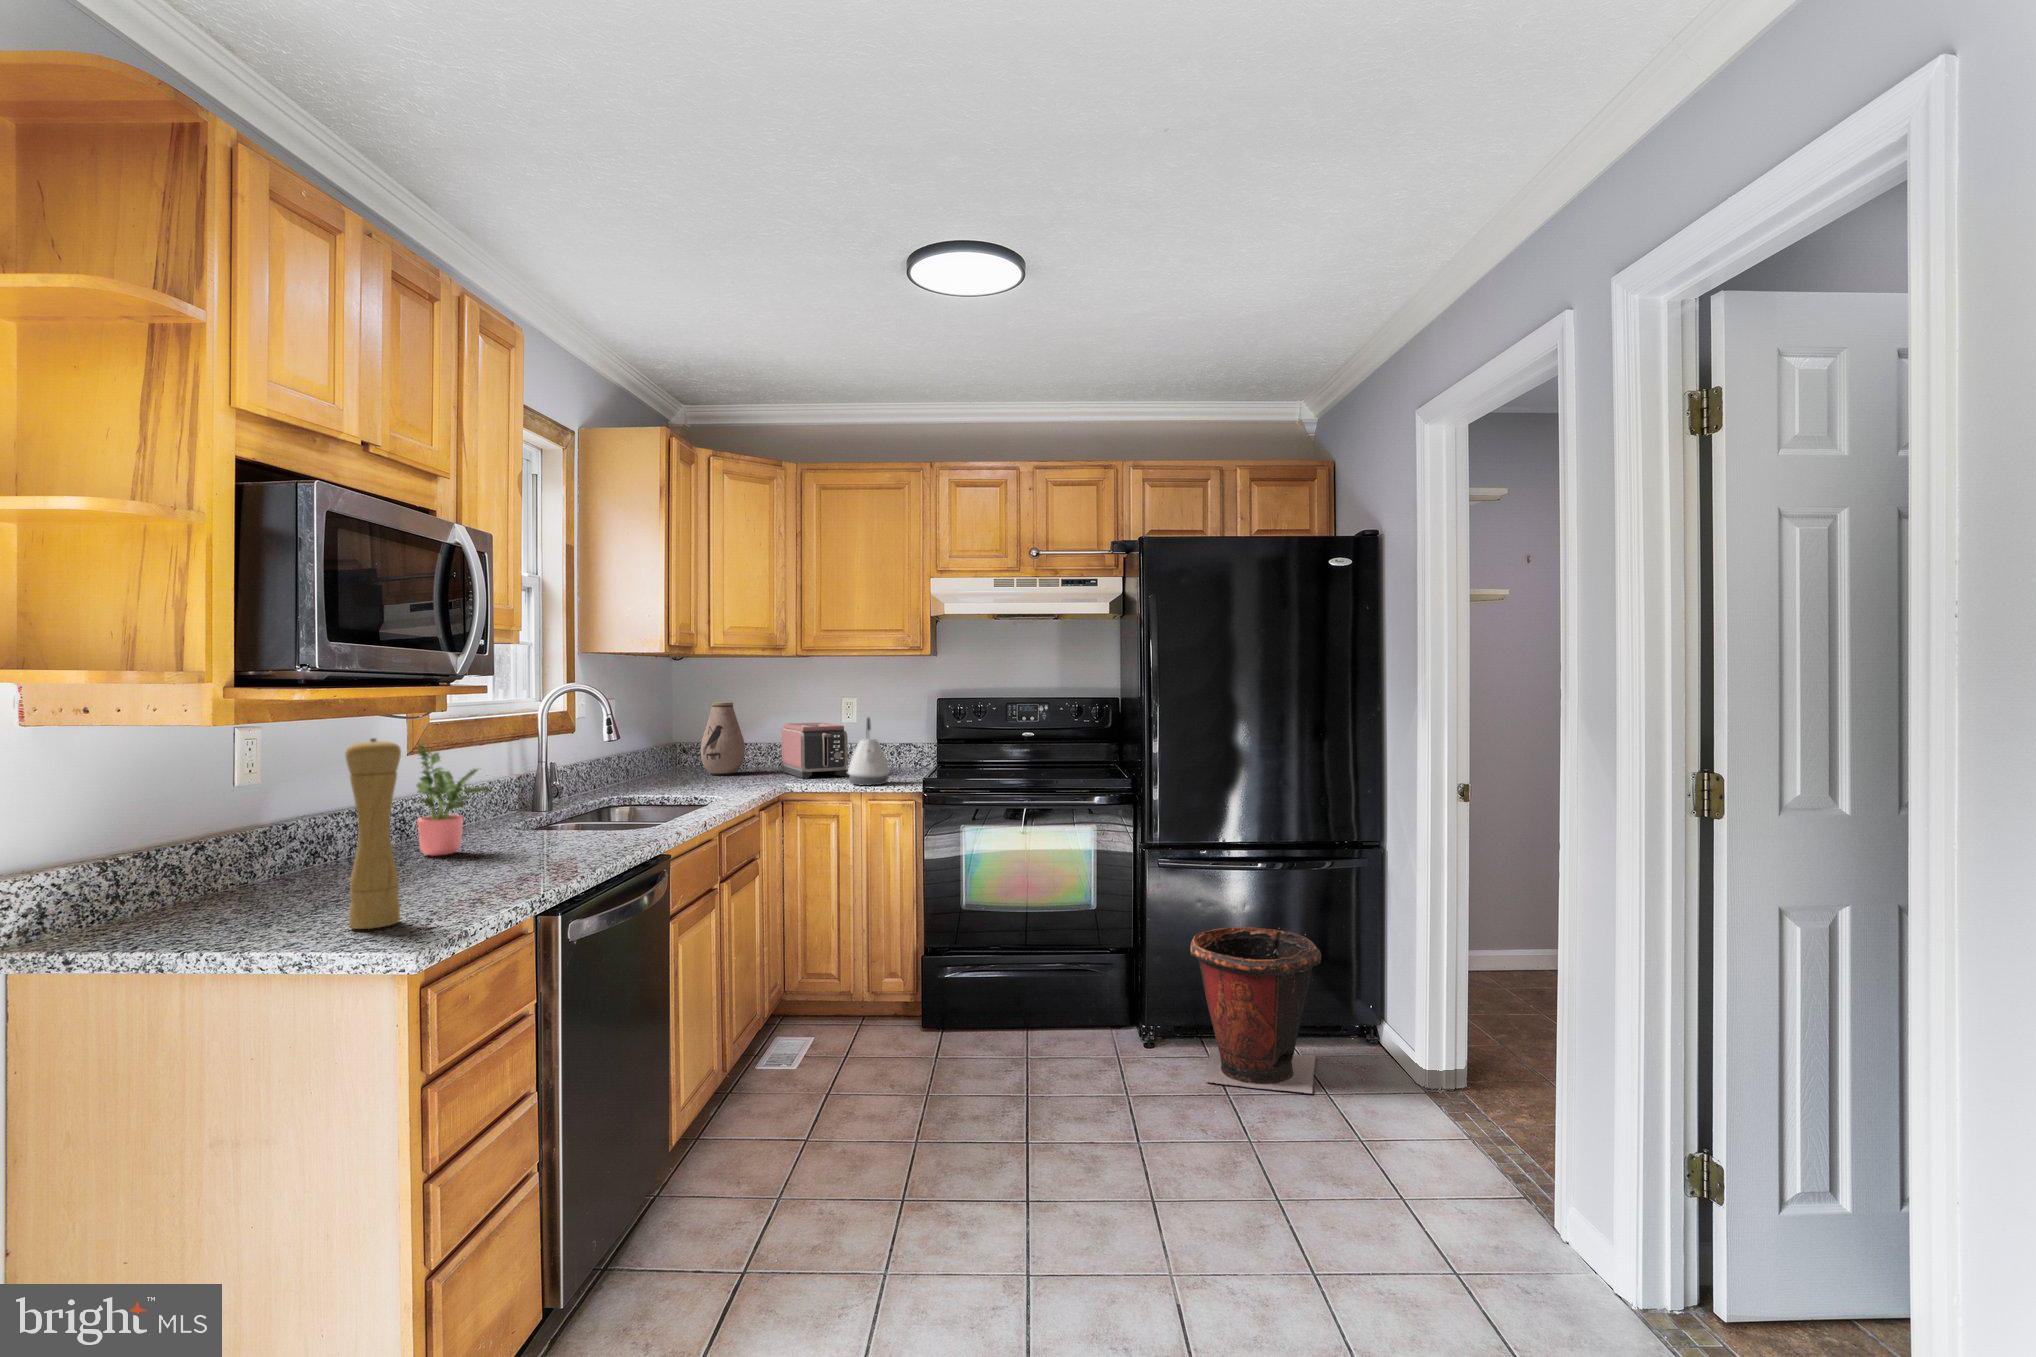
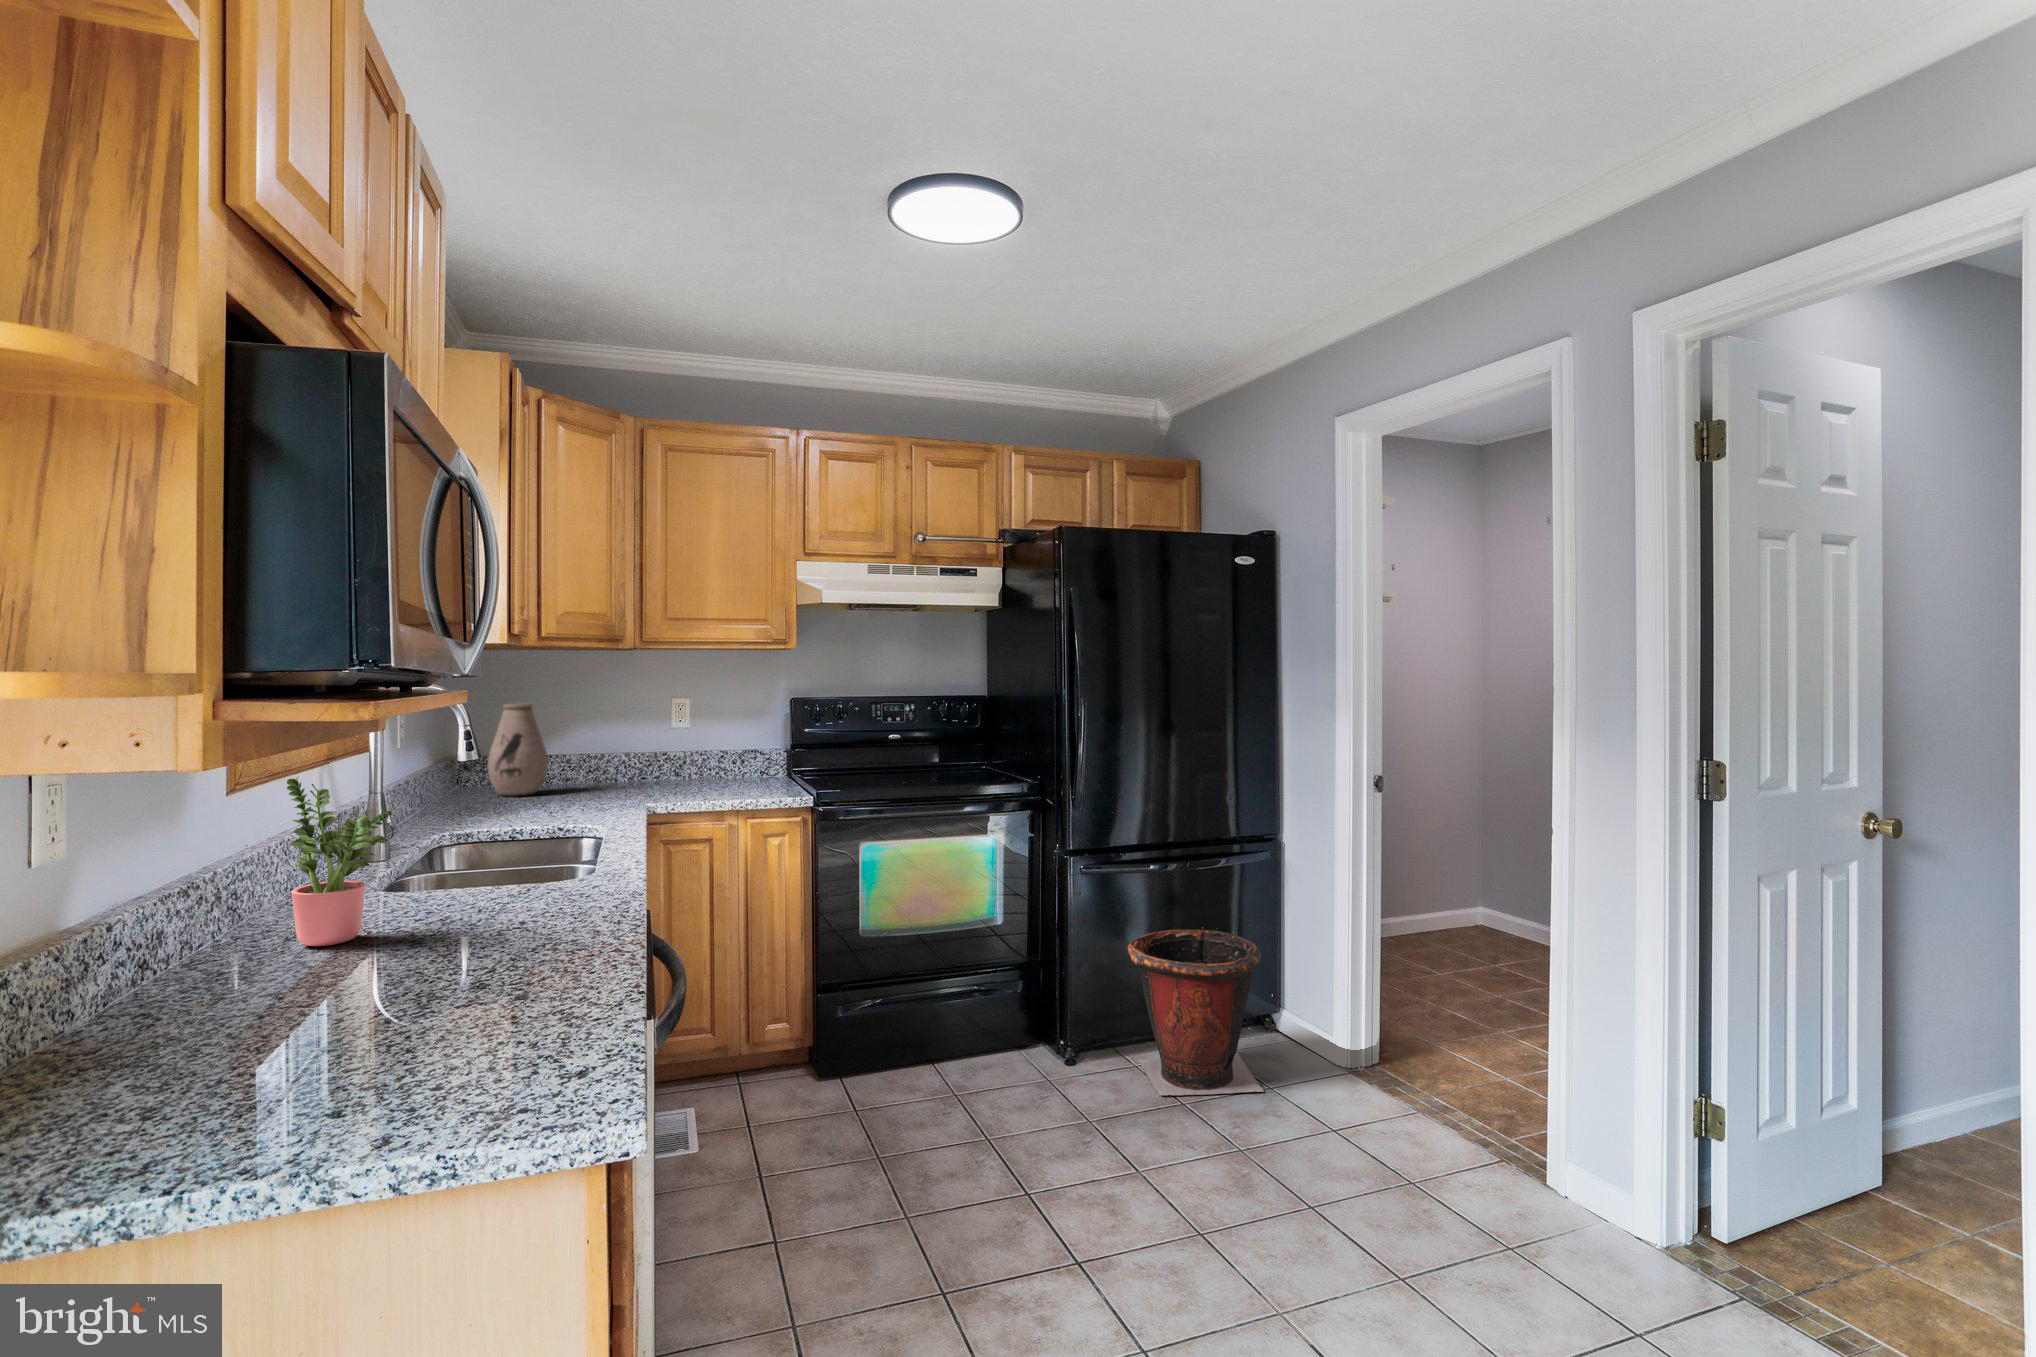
kettle: present [848,718,890,785] -> none [717,721,769,802]
toaster: present [781,723,848,779] -> none [596,727,694,796]
pepper mill: present [345,738,401,929] -> none [430,779,518,1094]

